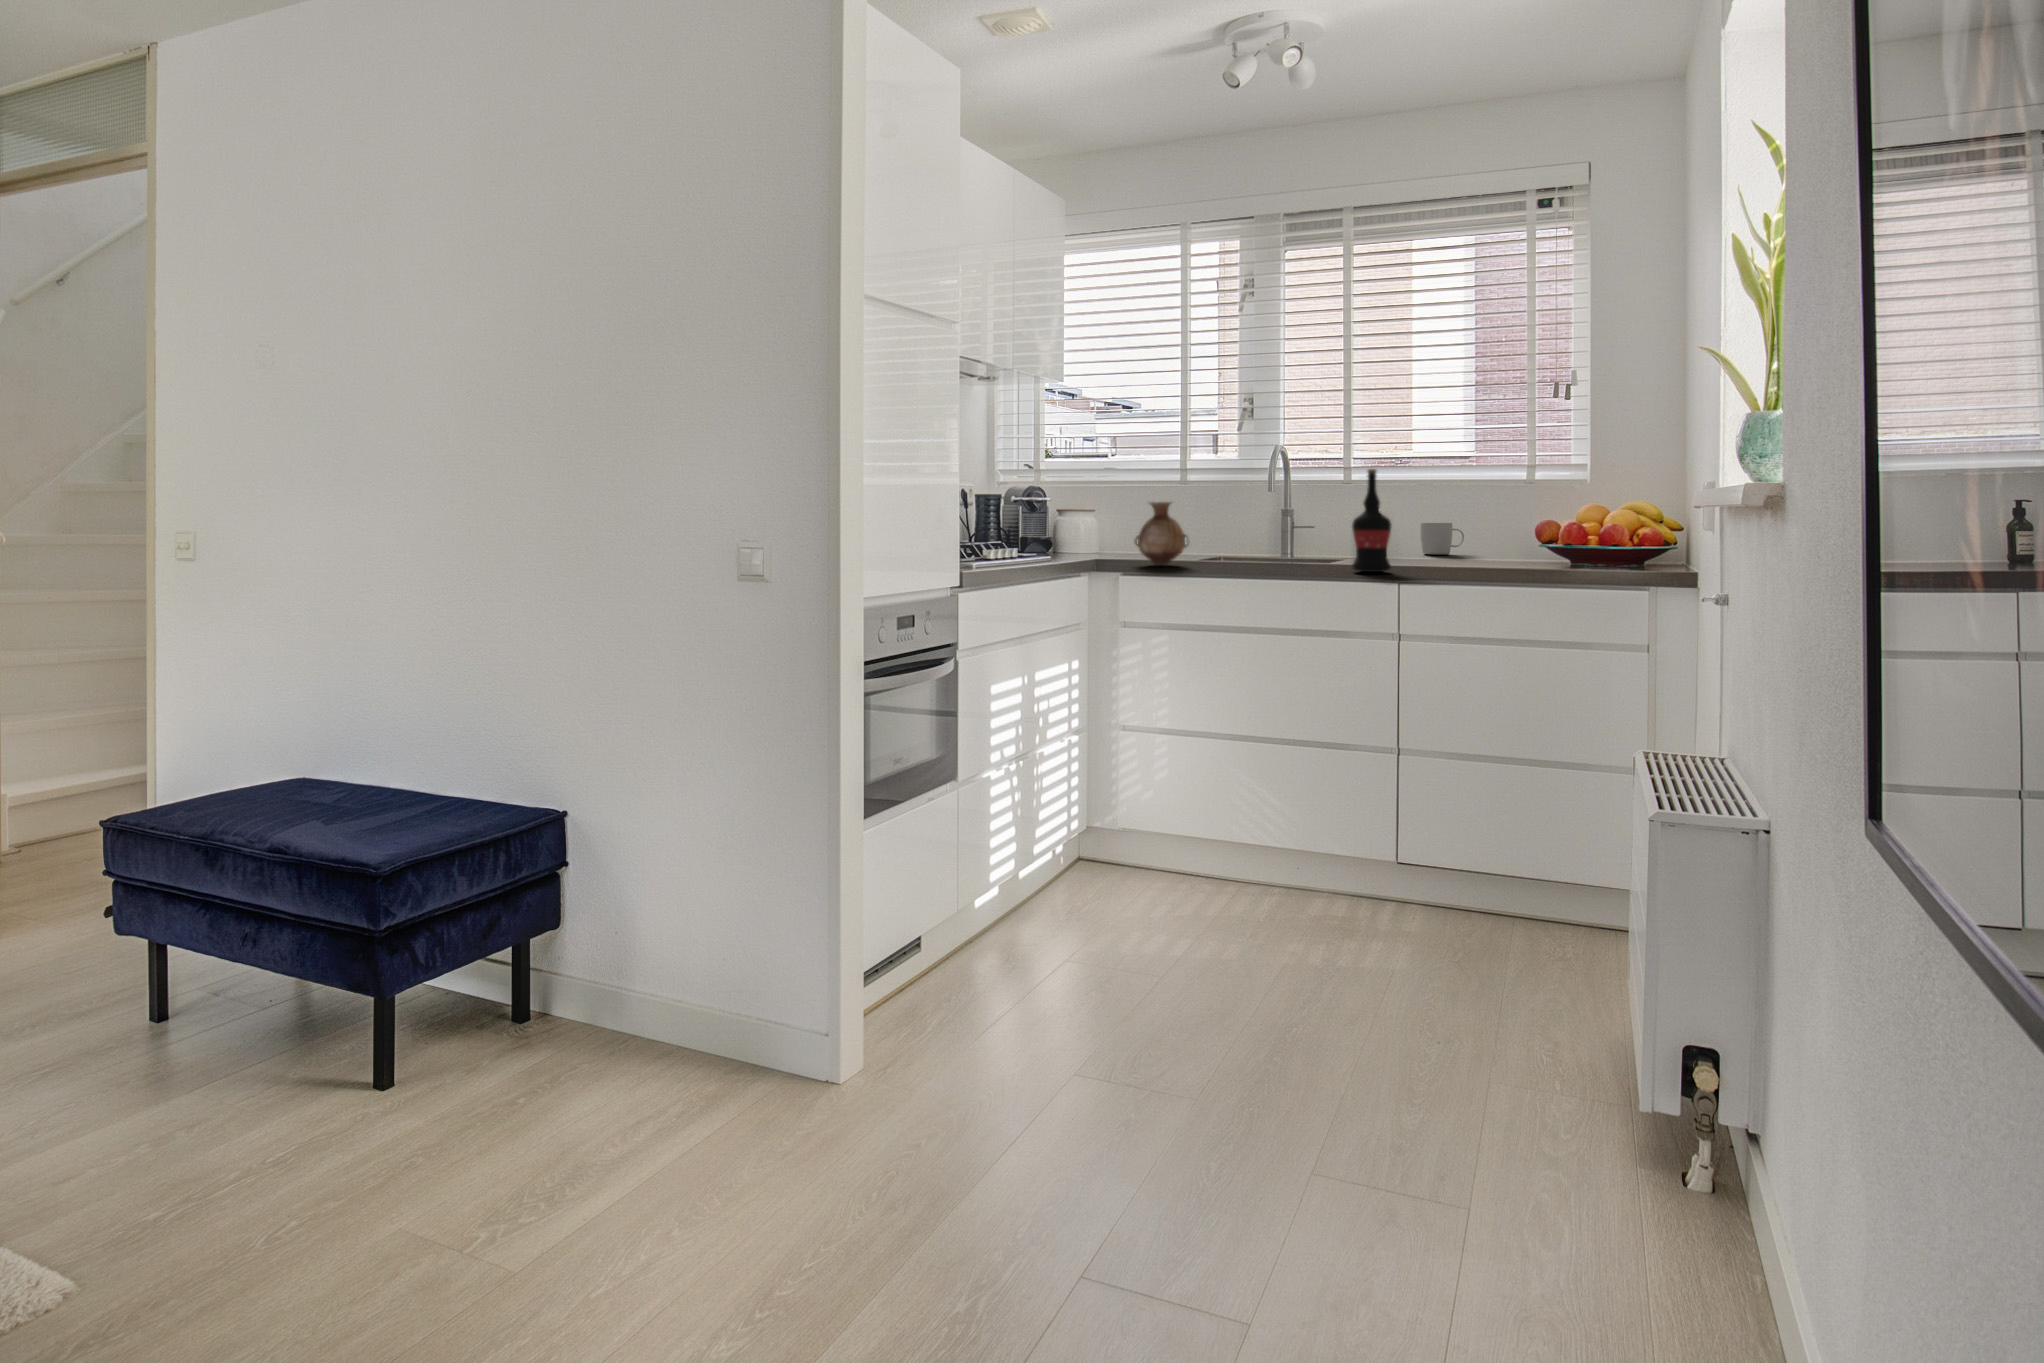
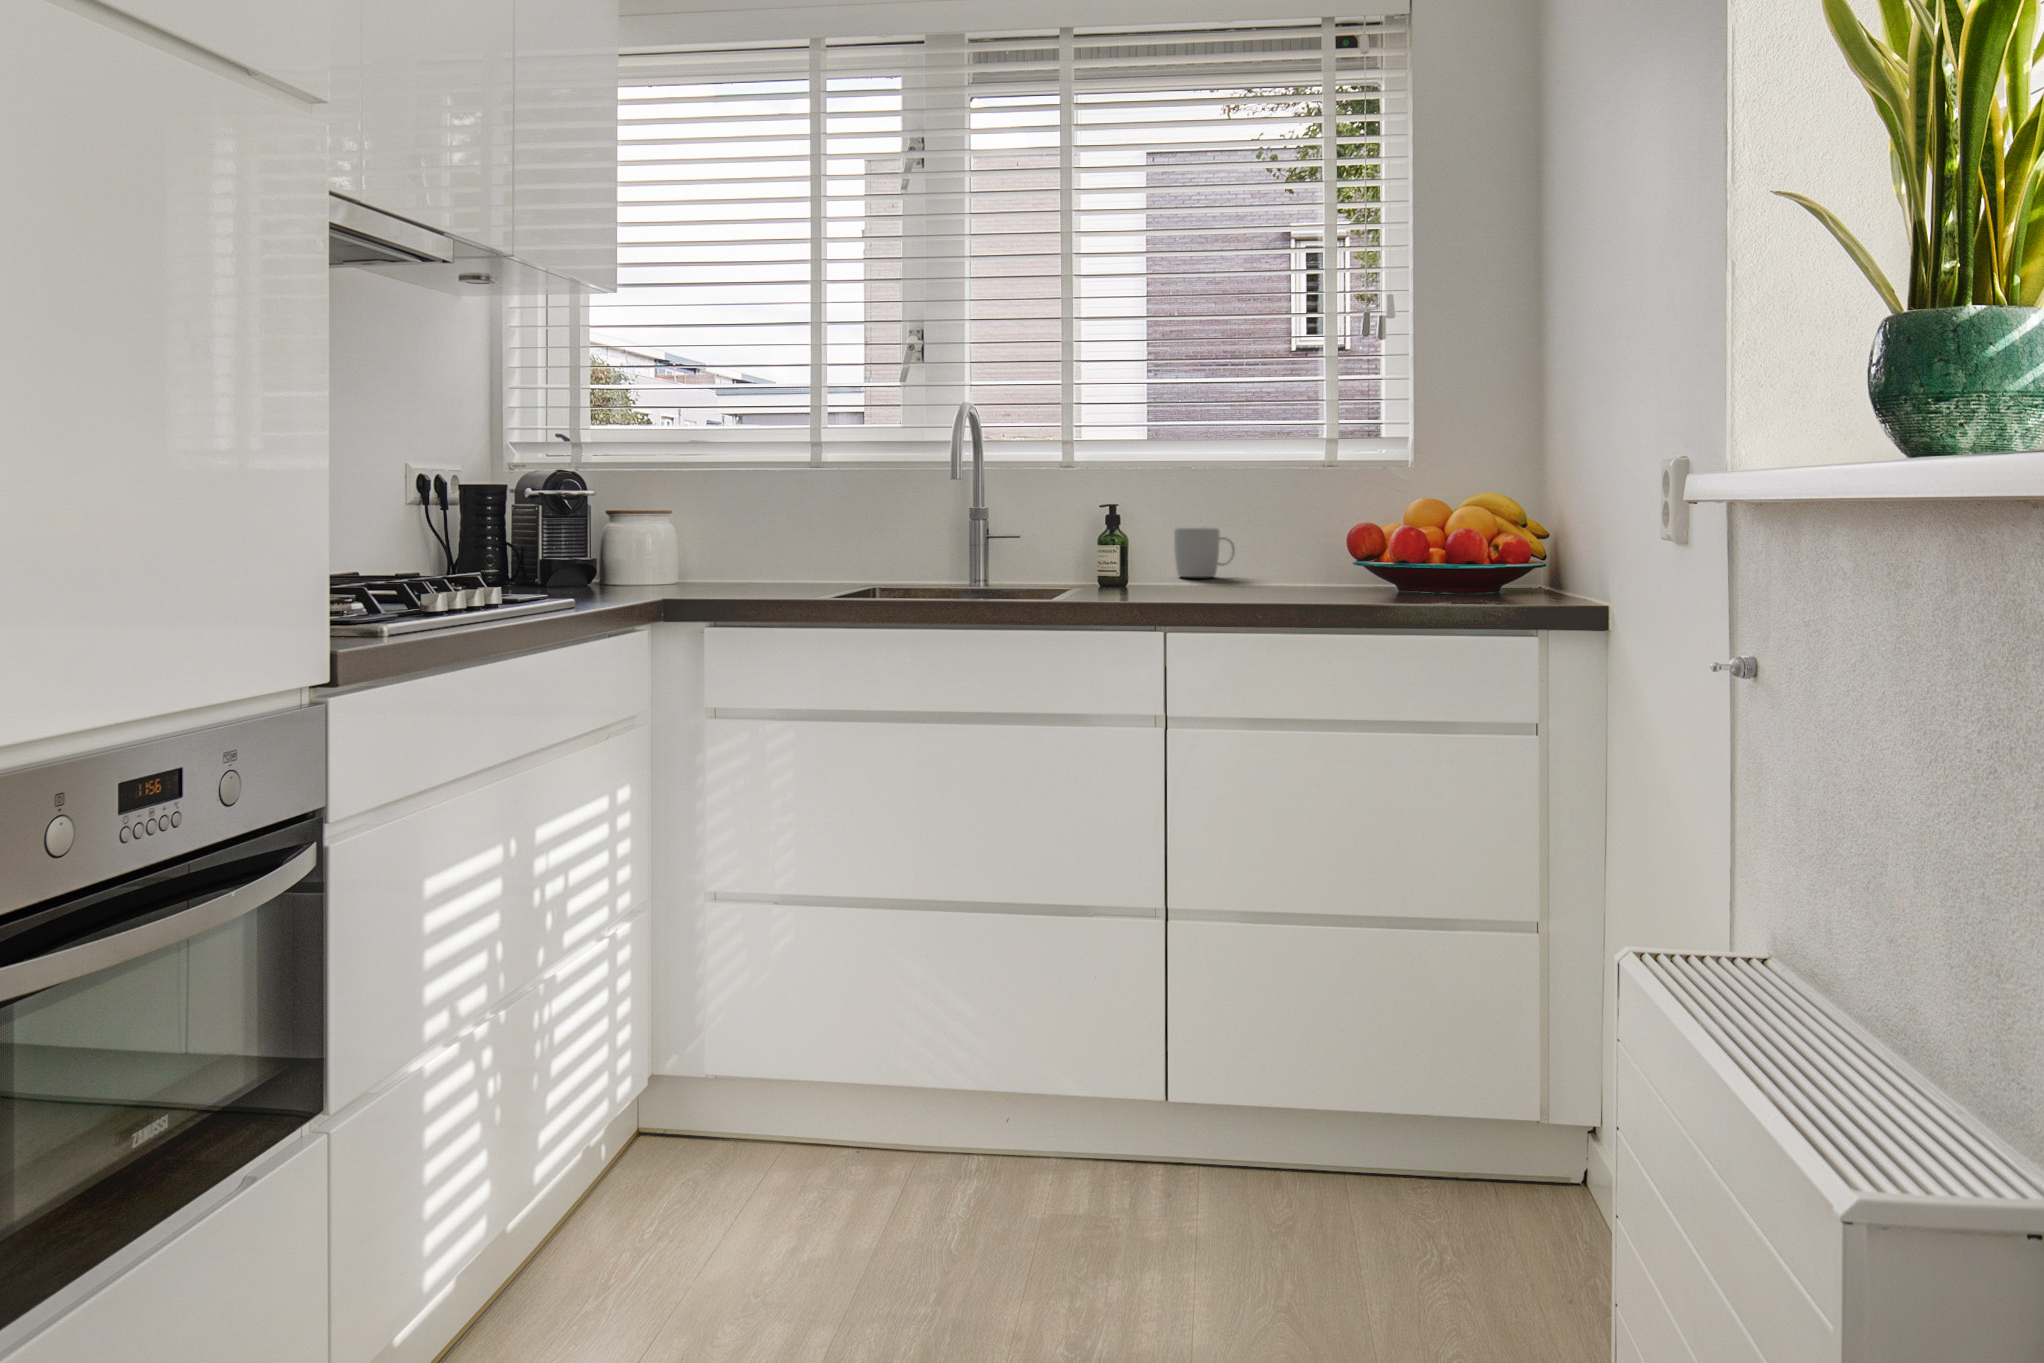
wine bottle: present [1352,469,1392,572] -> none [1091,441,1153,614]
vase: present [1135,502,1188,565] -> none [735,495,827,605]

